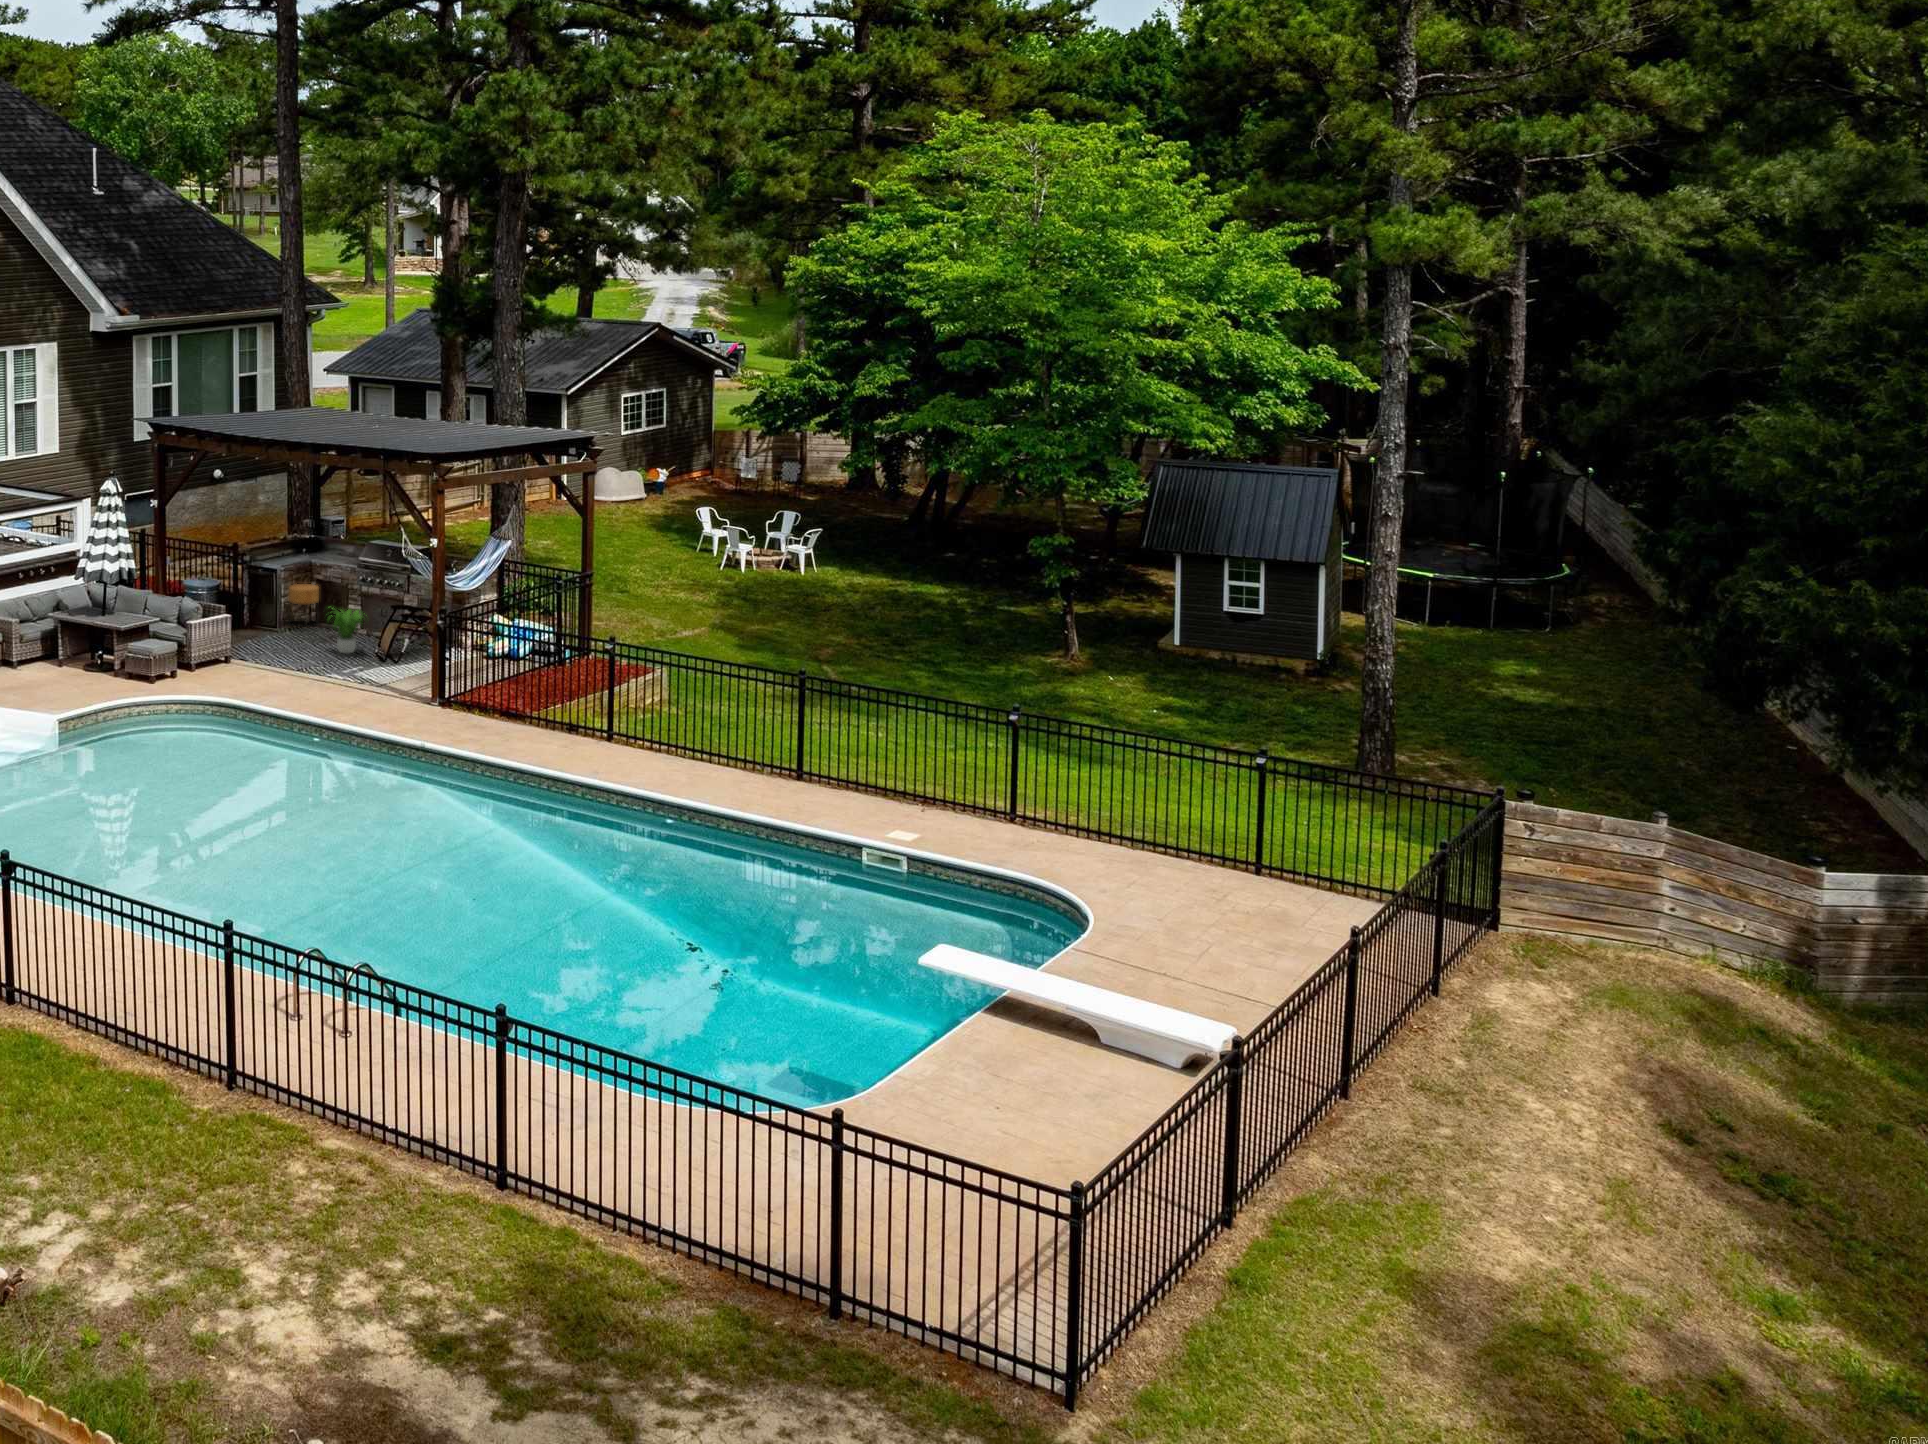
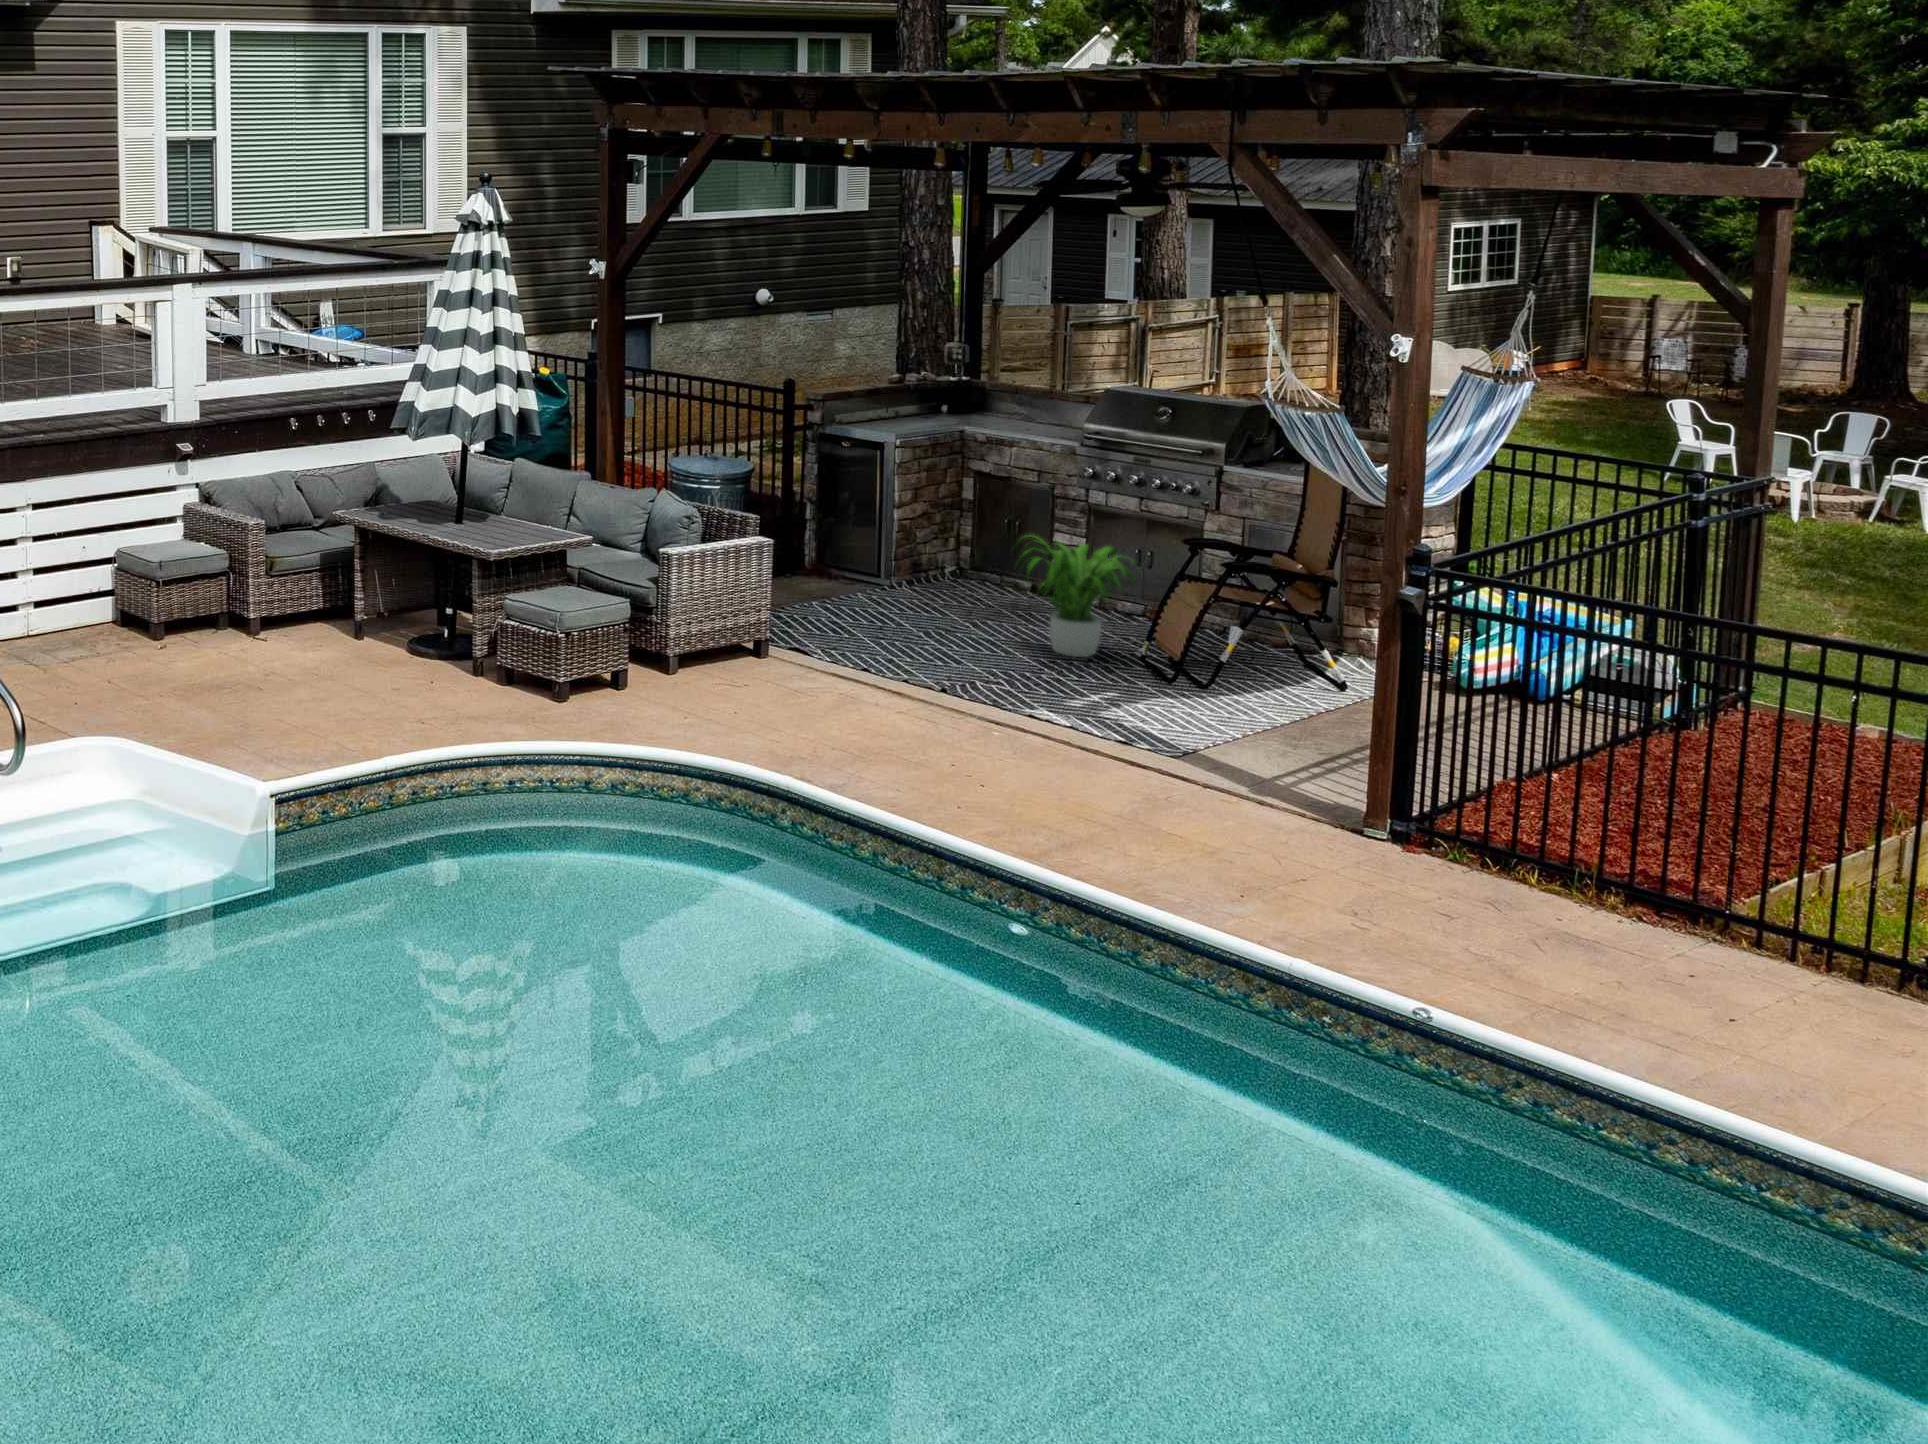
side table: present [288,584,319,626] -> none [908,483,985,582]

